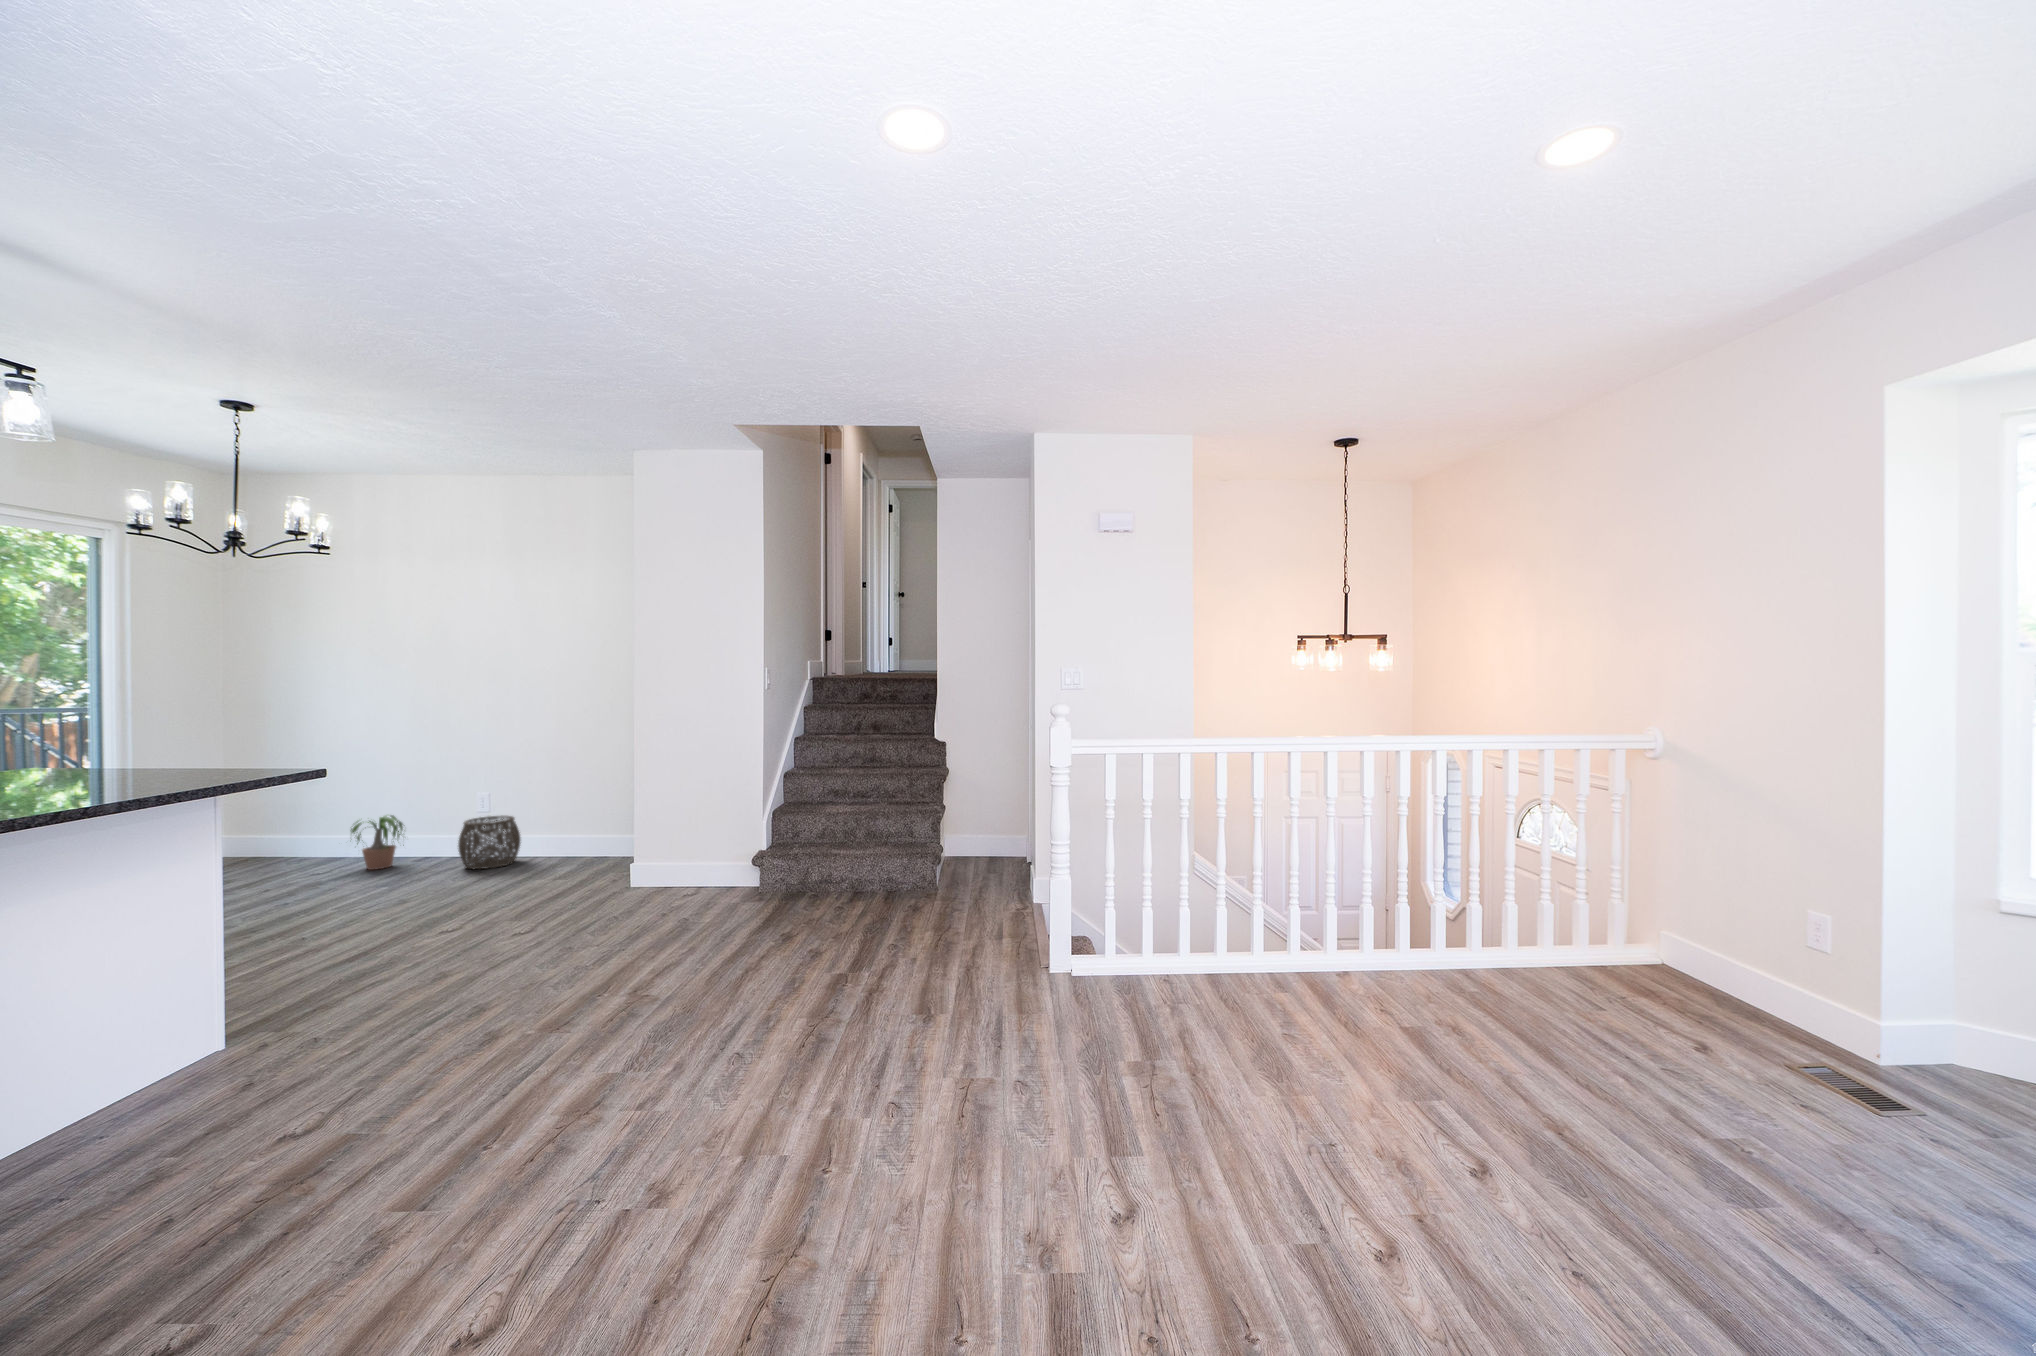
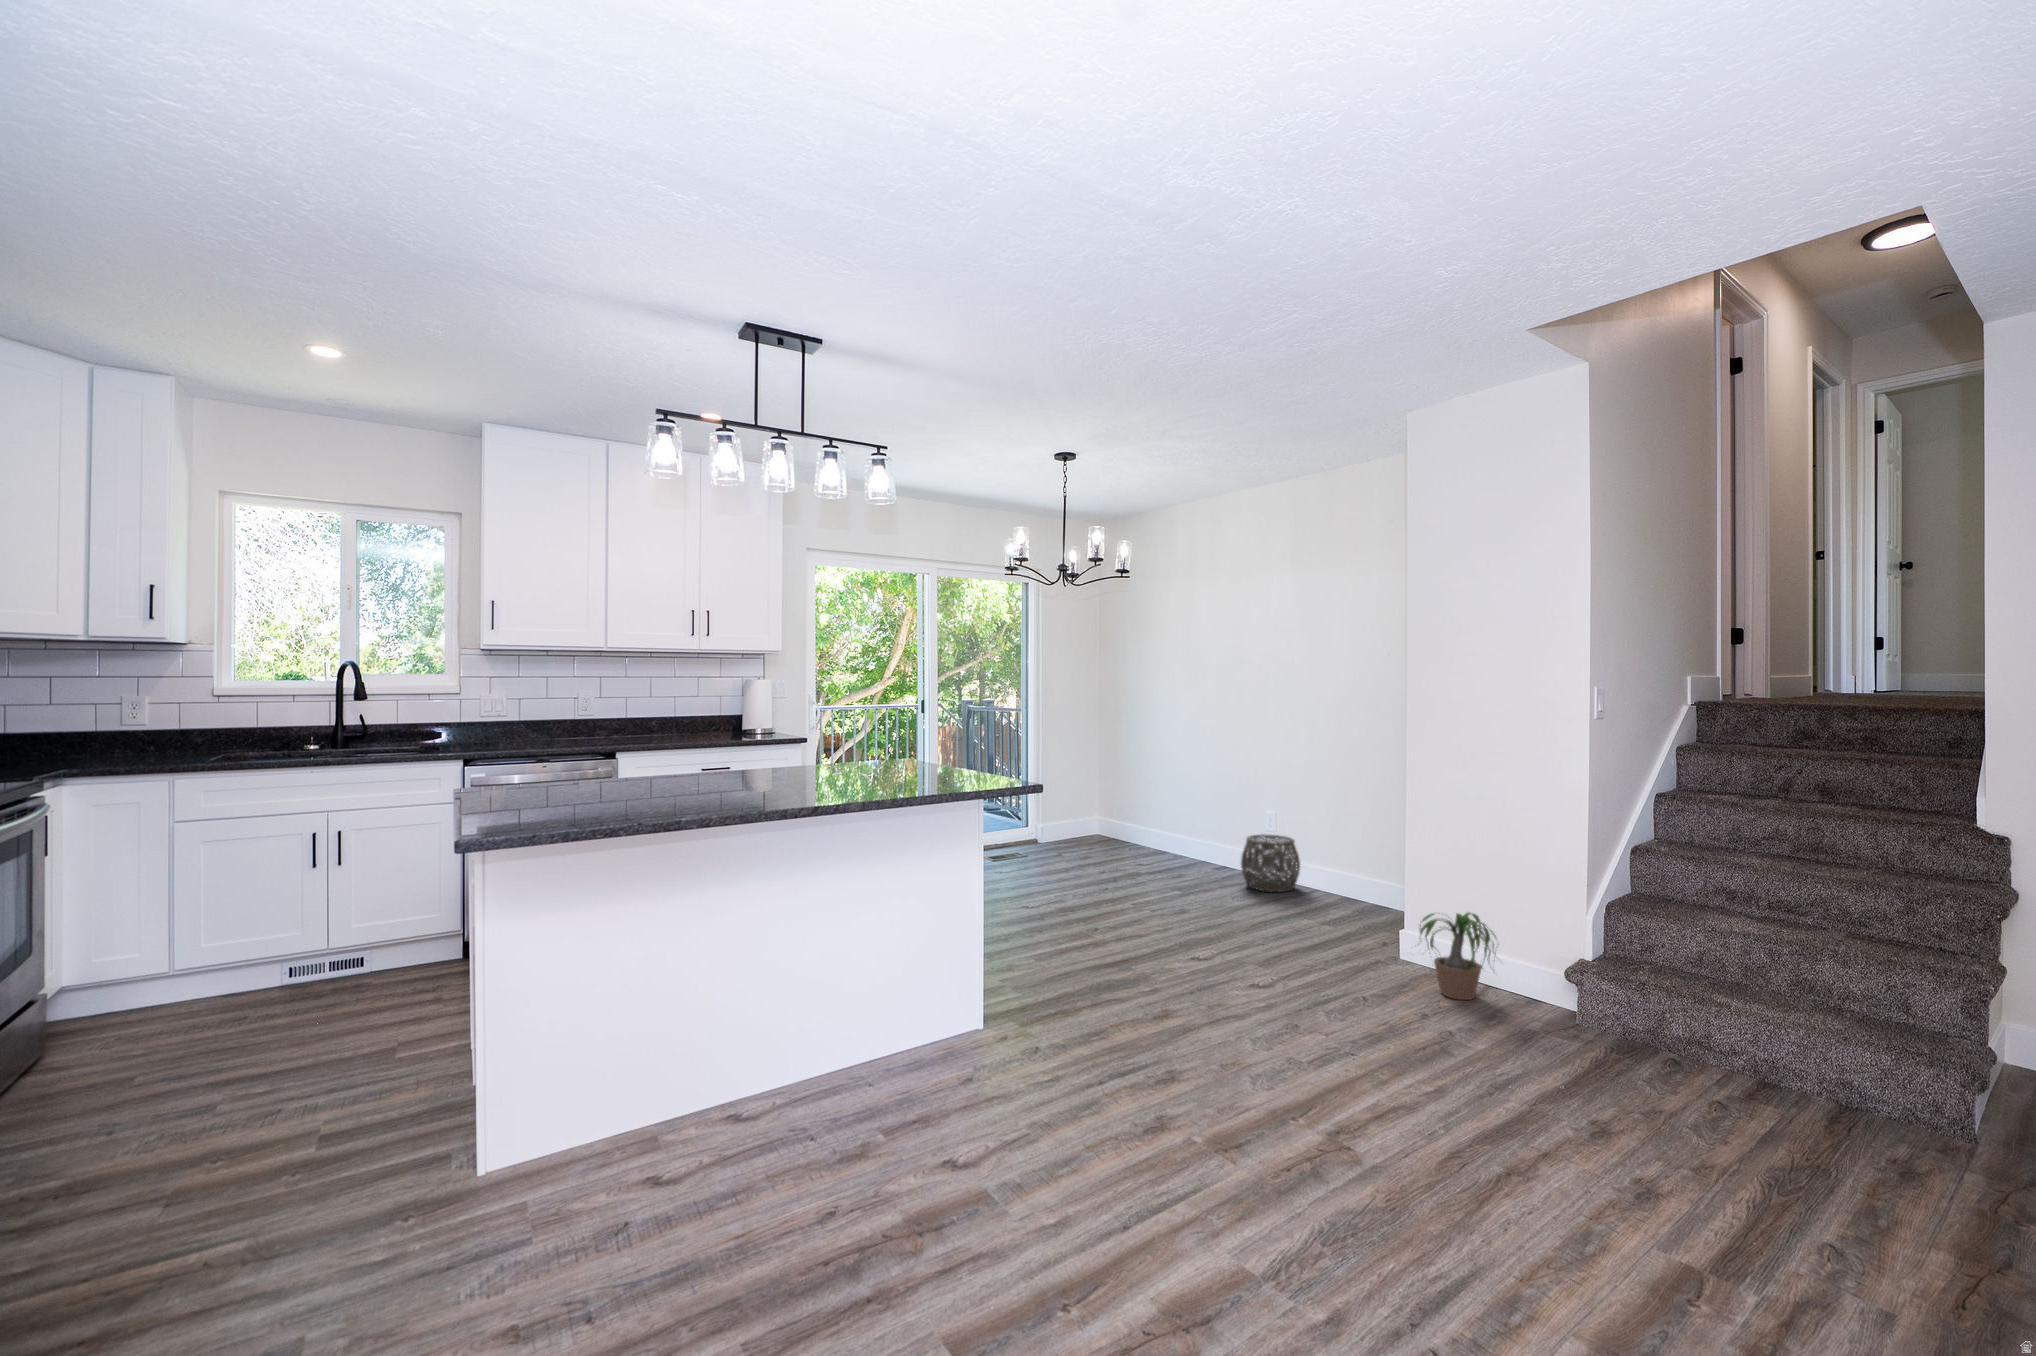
potted plant: present [351,815,404,870] -> present [1420,912,1496,1000]

